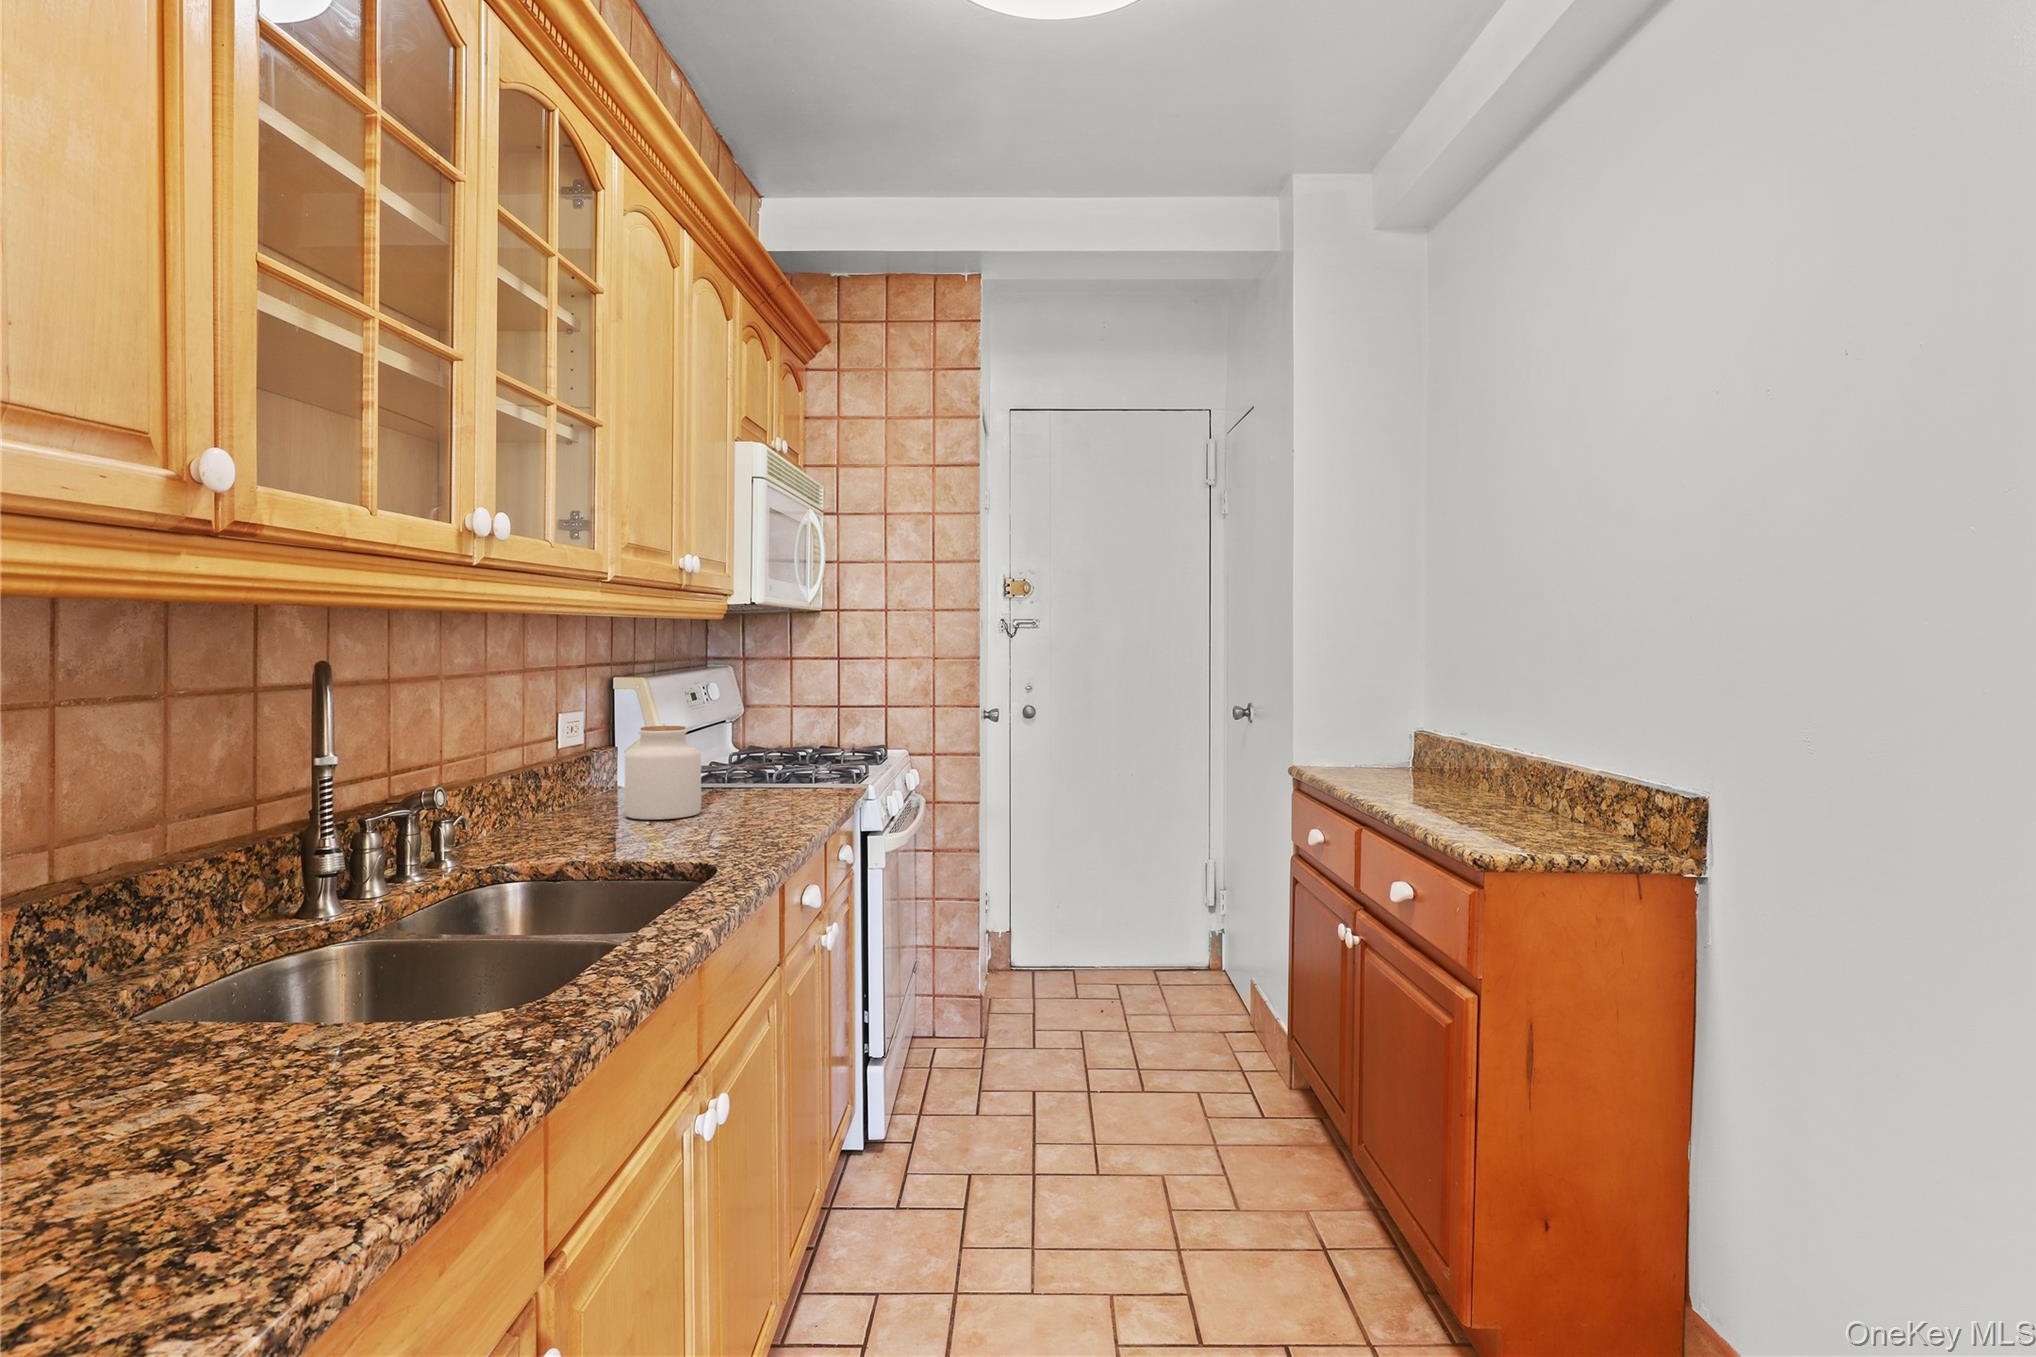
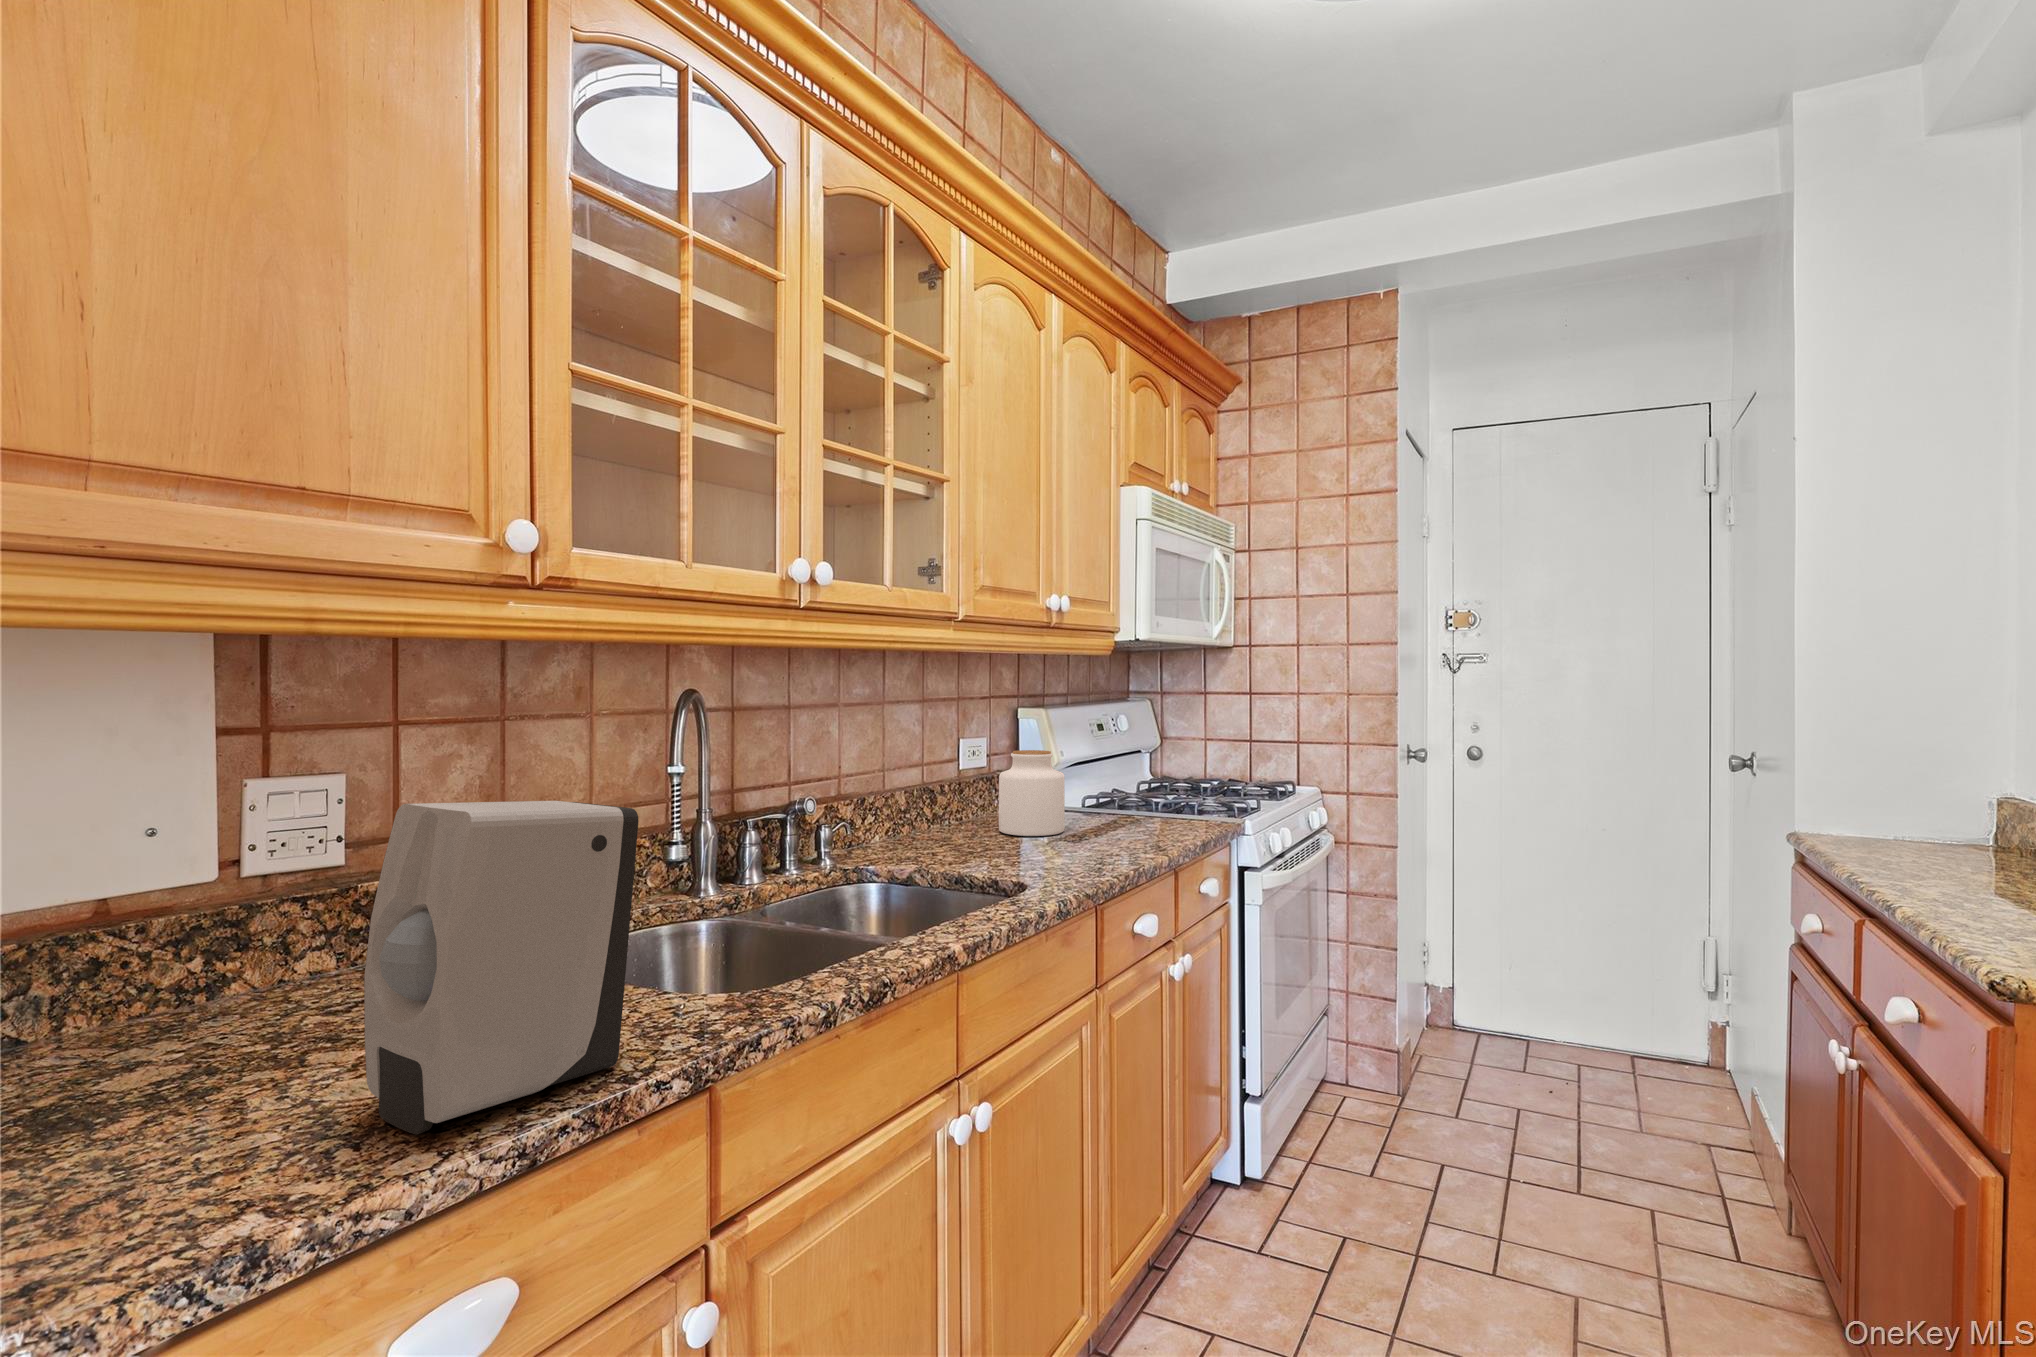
soap dispenser: none [186,797,481,1169] -> present [364,801,639,1134]

